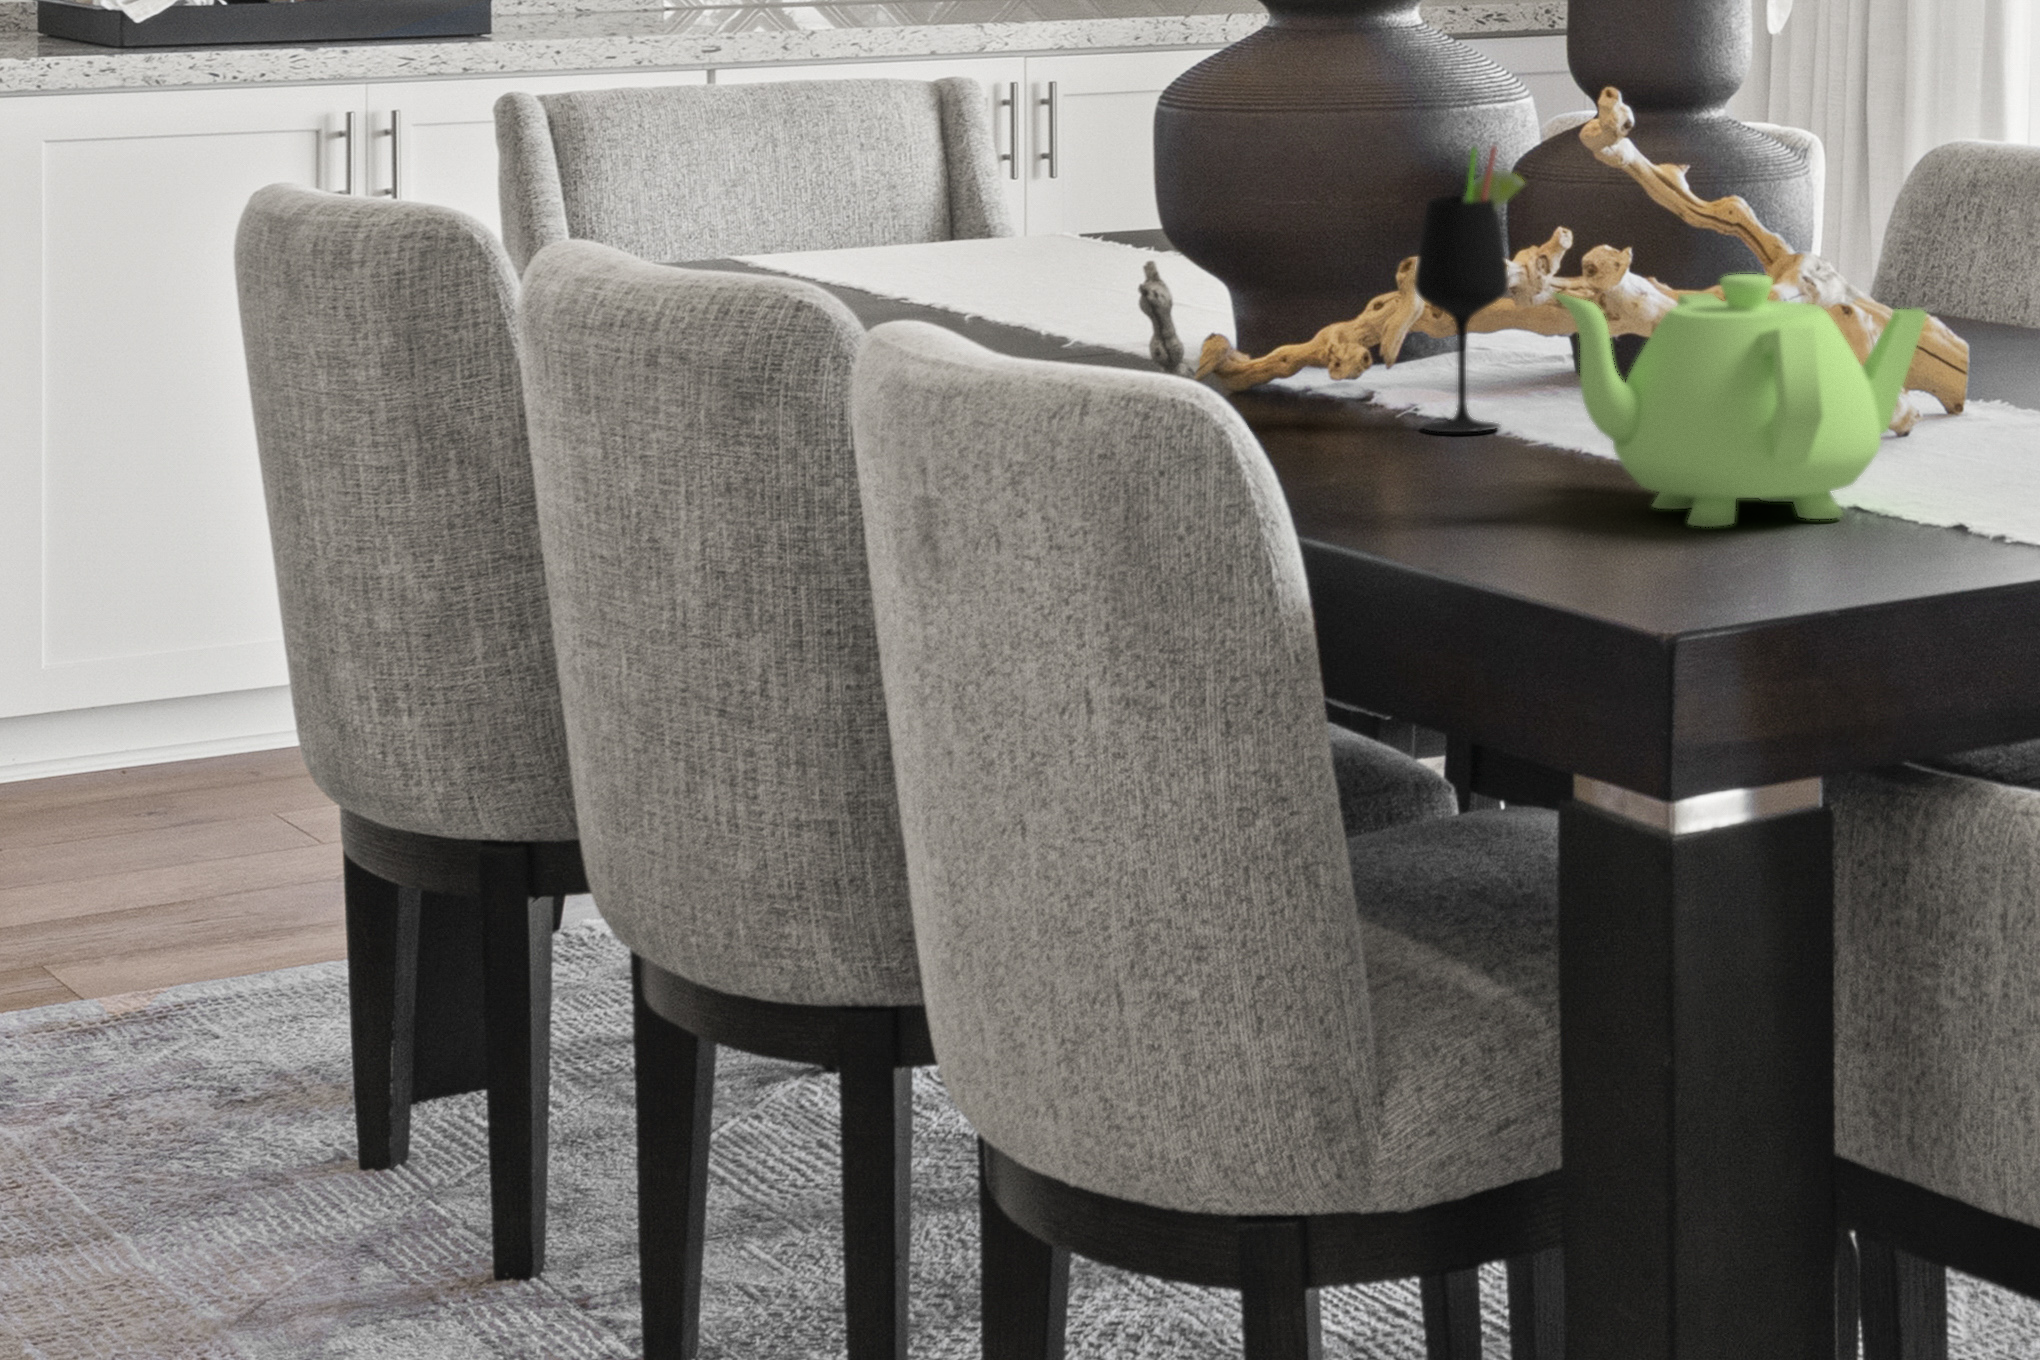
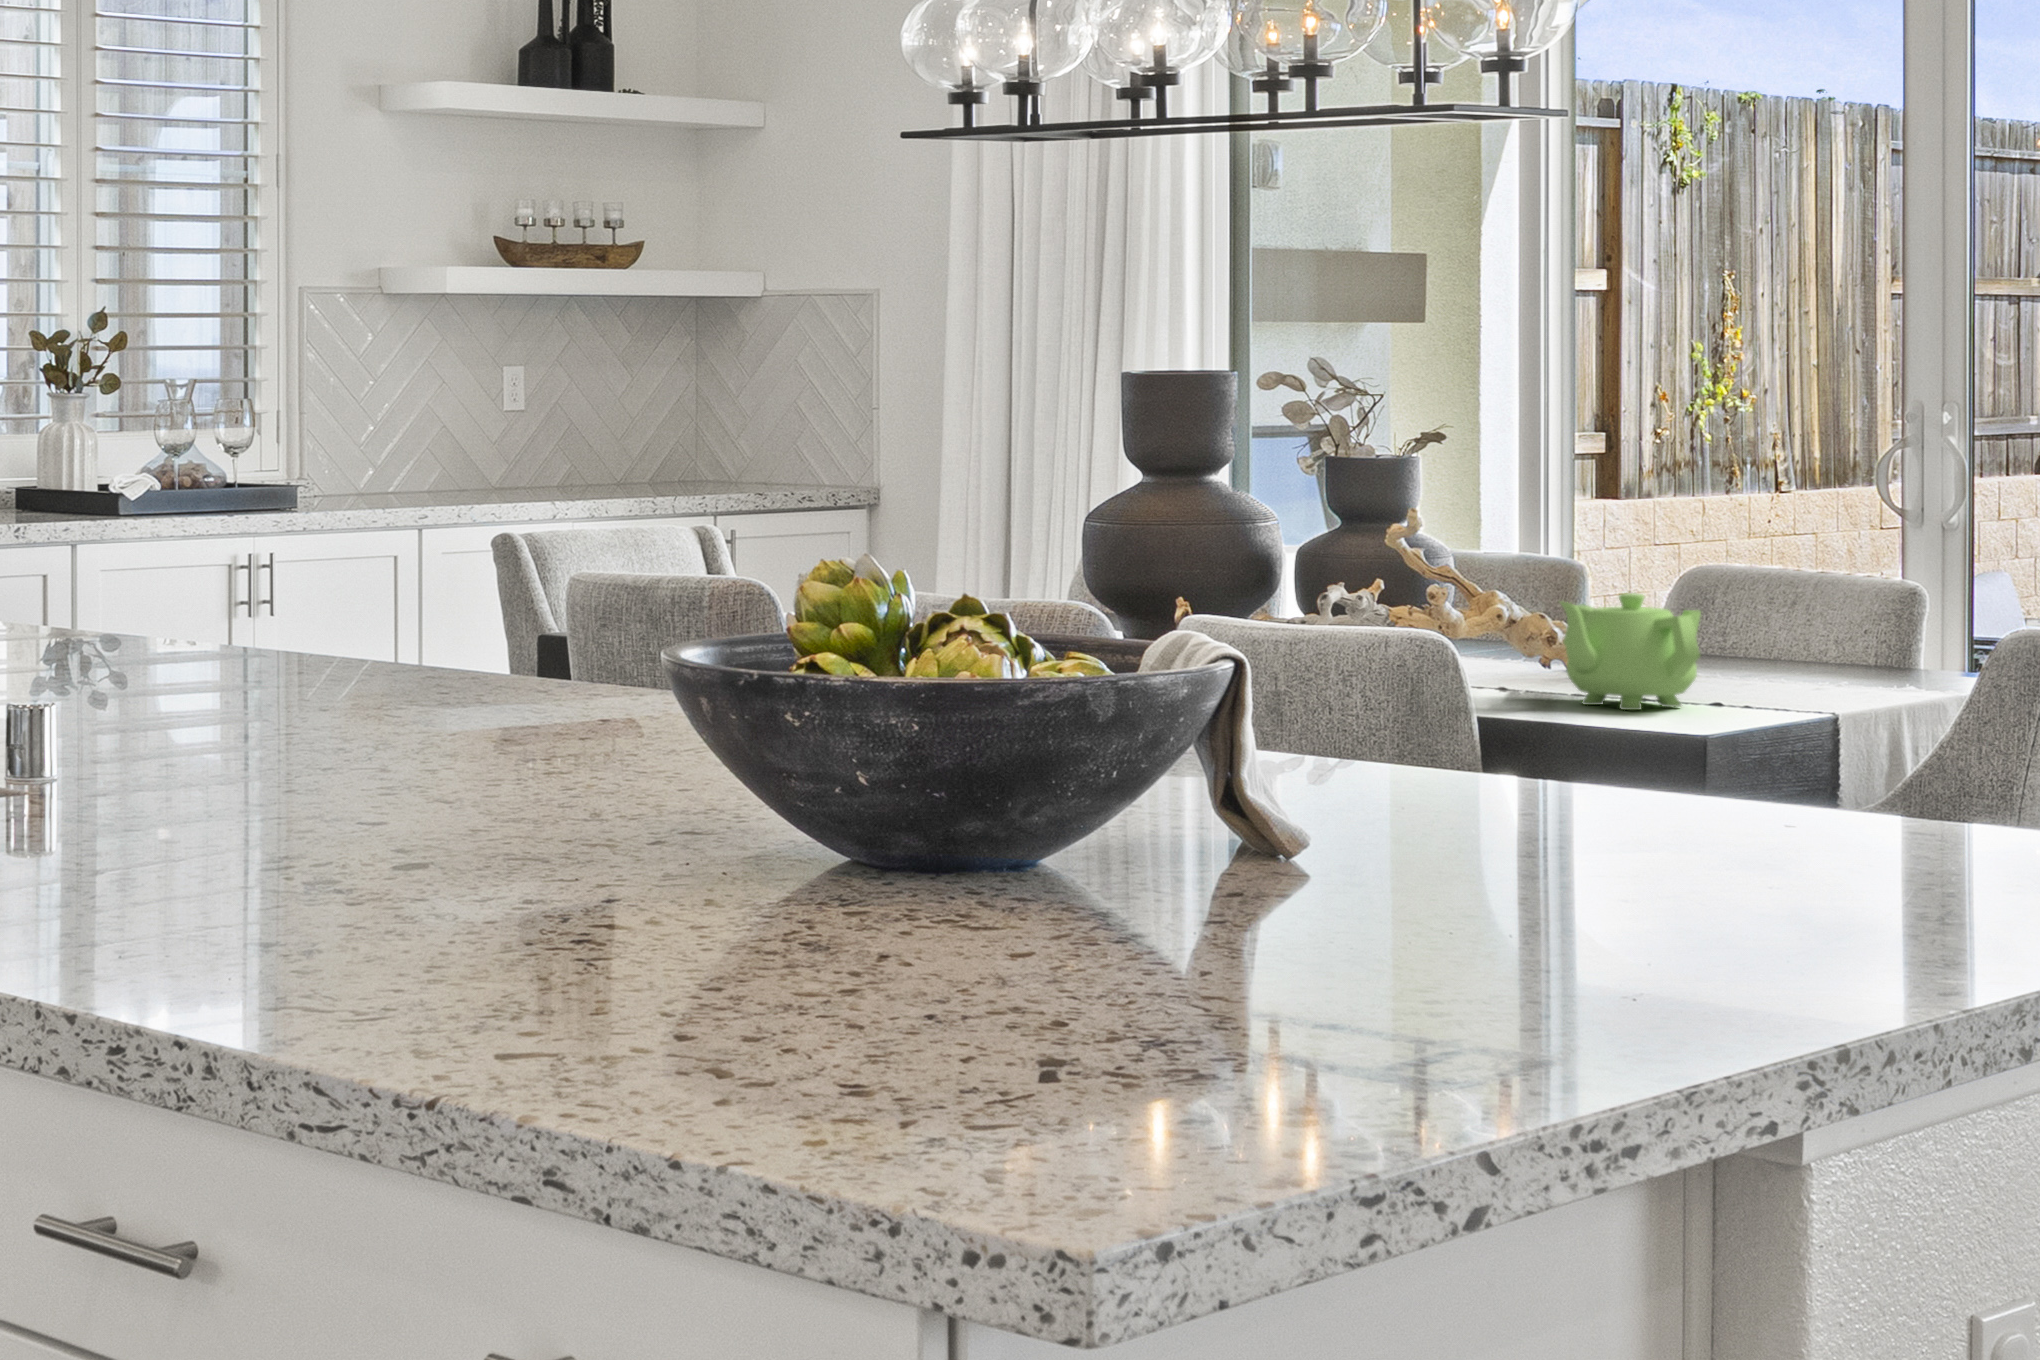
wine glass: present [1414,147,1524,432] -> none [1370,539,1426,680]

